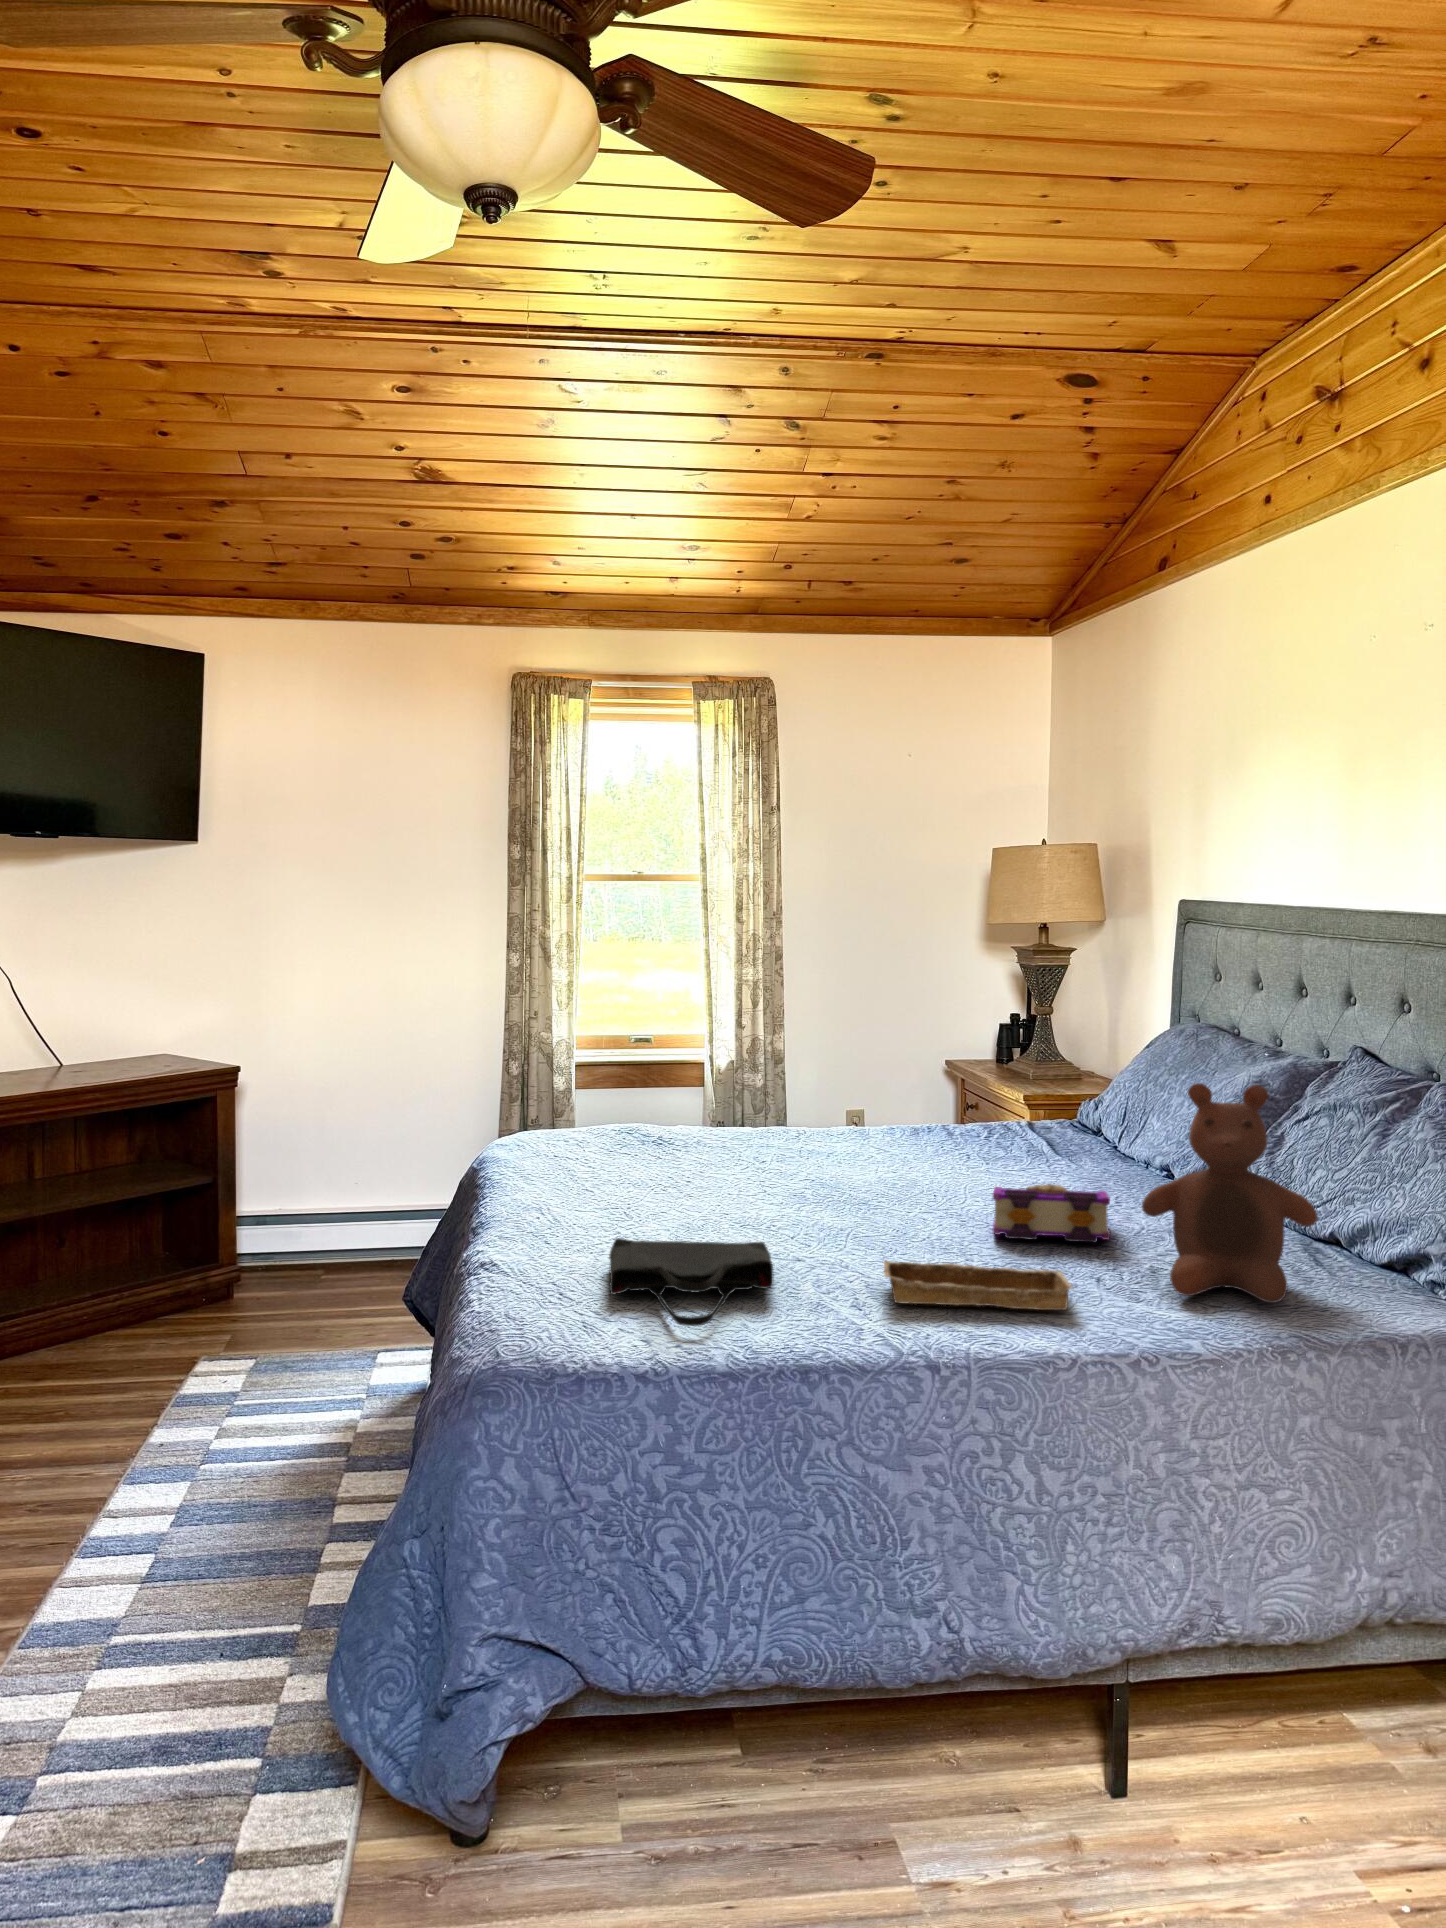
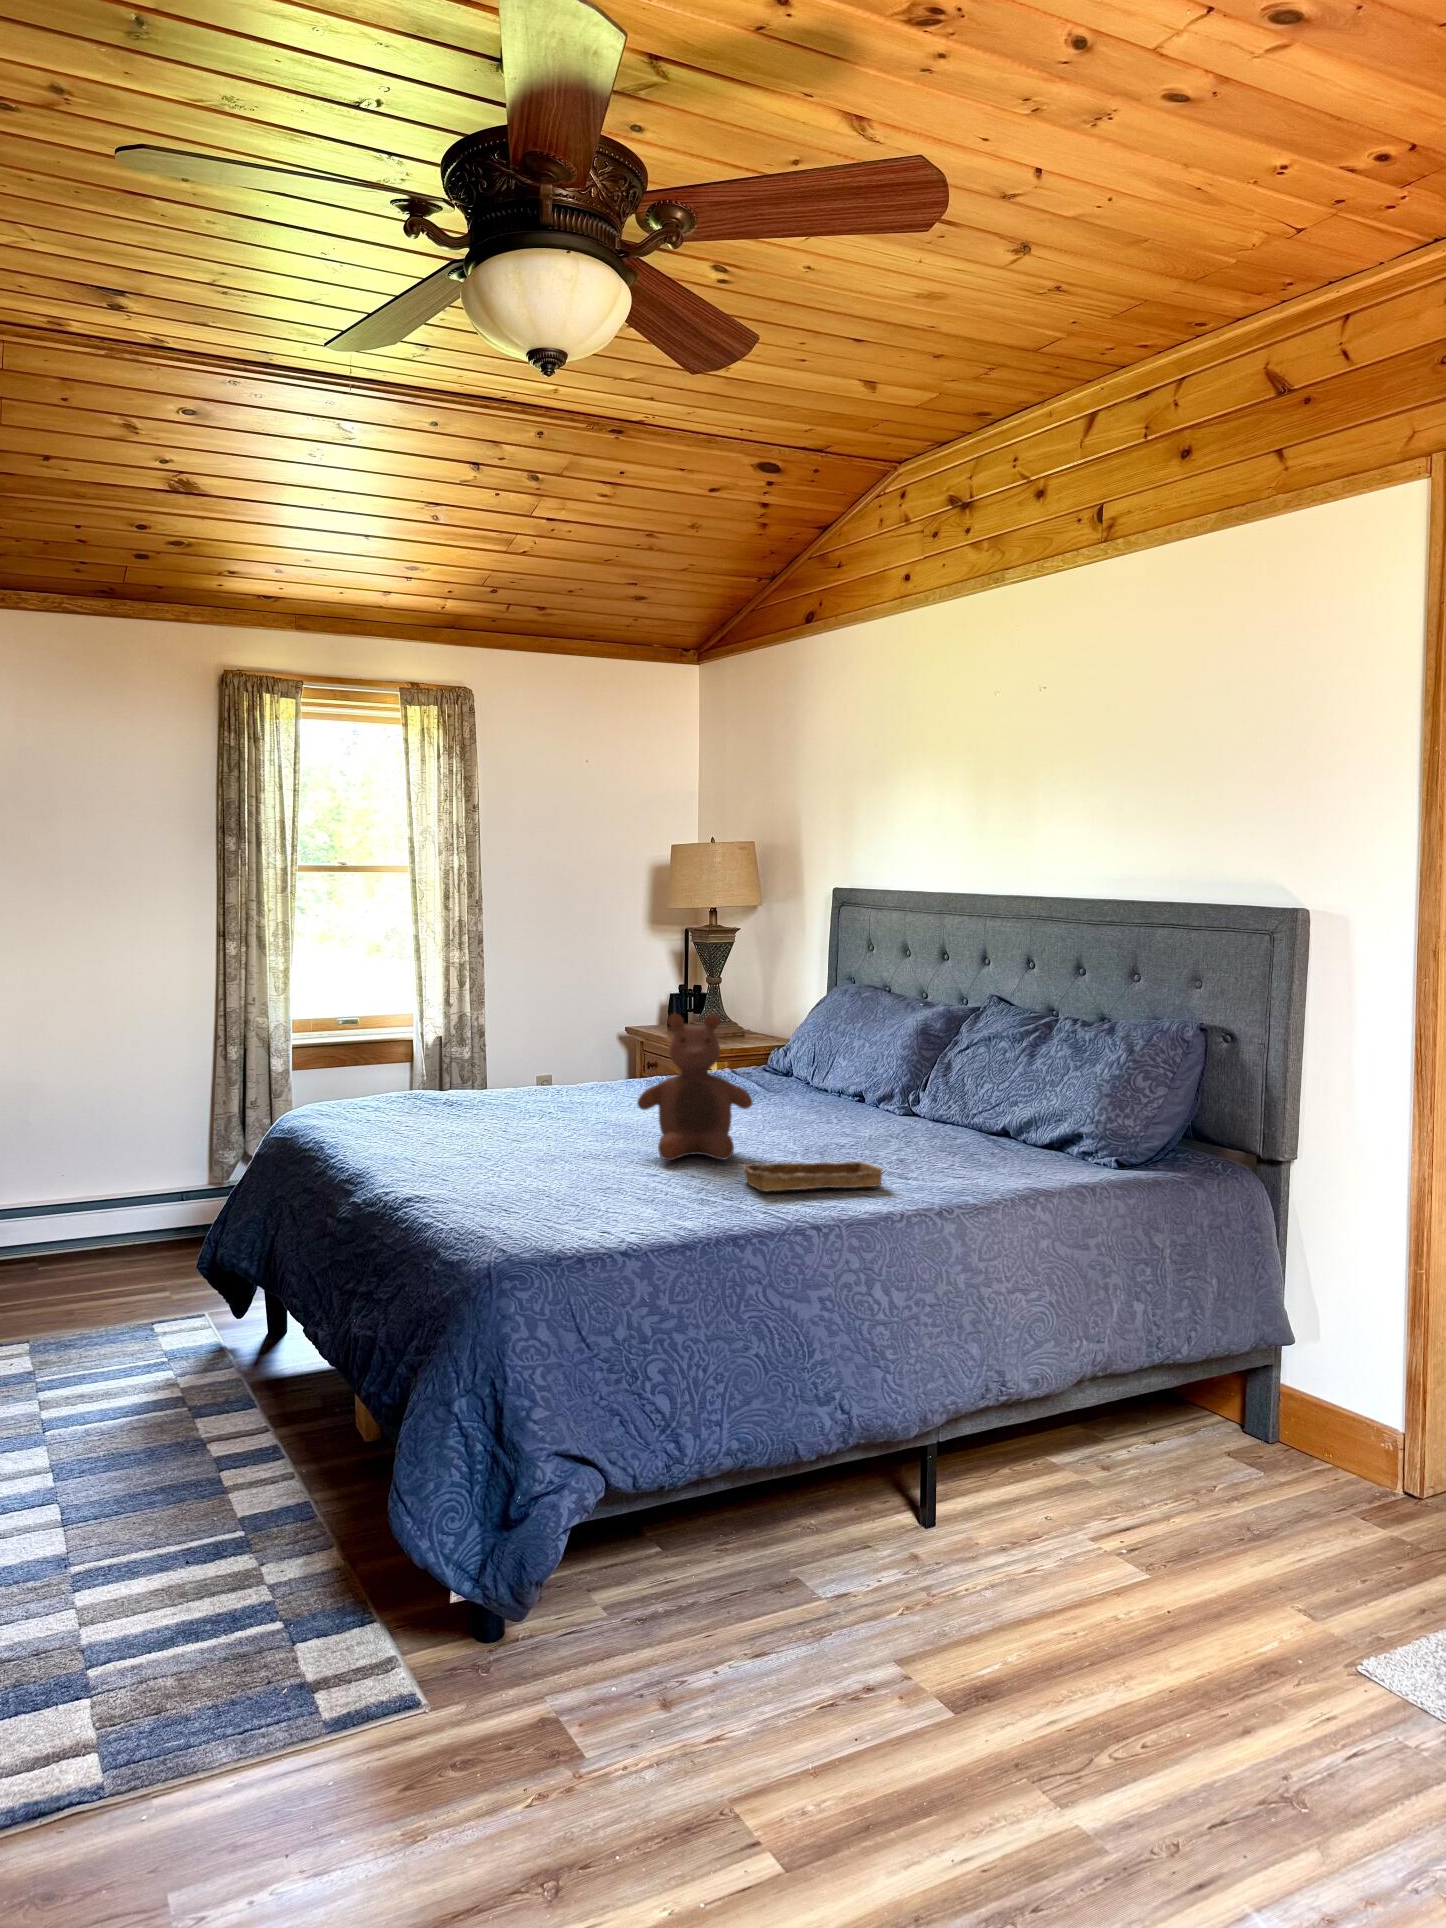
stuffed bear: present [1142,1083,1318,1303] -> present [637,1013,753,1160]
book: present [993,1184,1110,1243] -> none [771,1105,870,1146]
tote bag: present [609,1238,774,1326] -> none [522,1159,671,1217]

